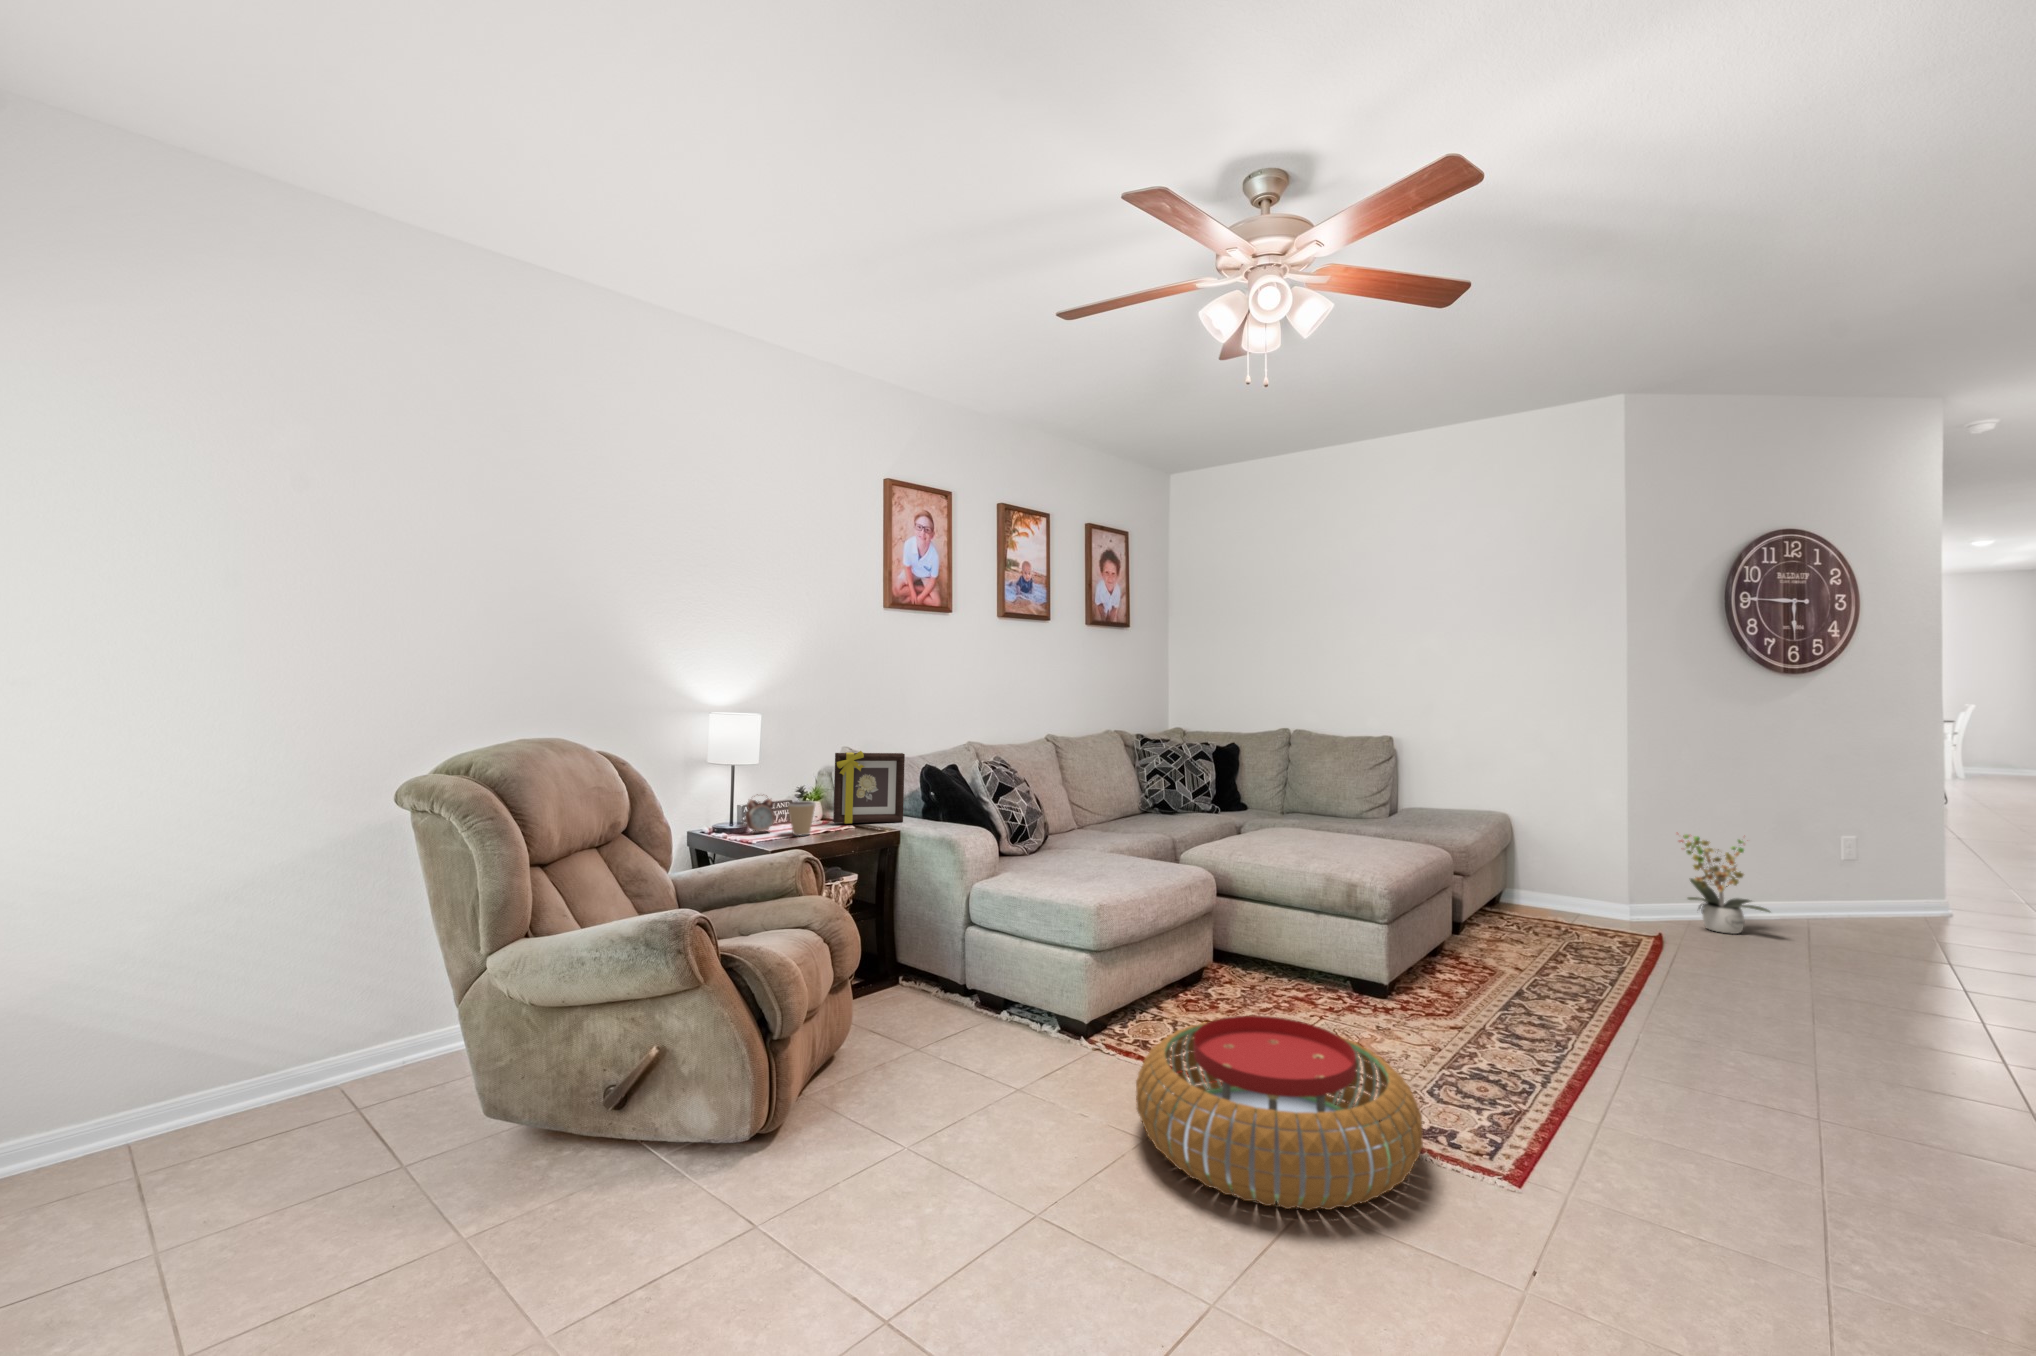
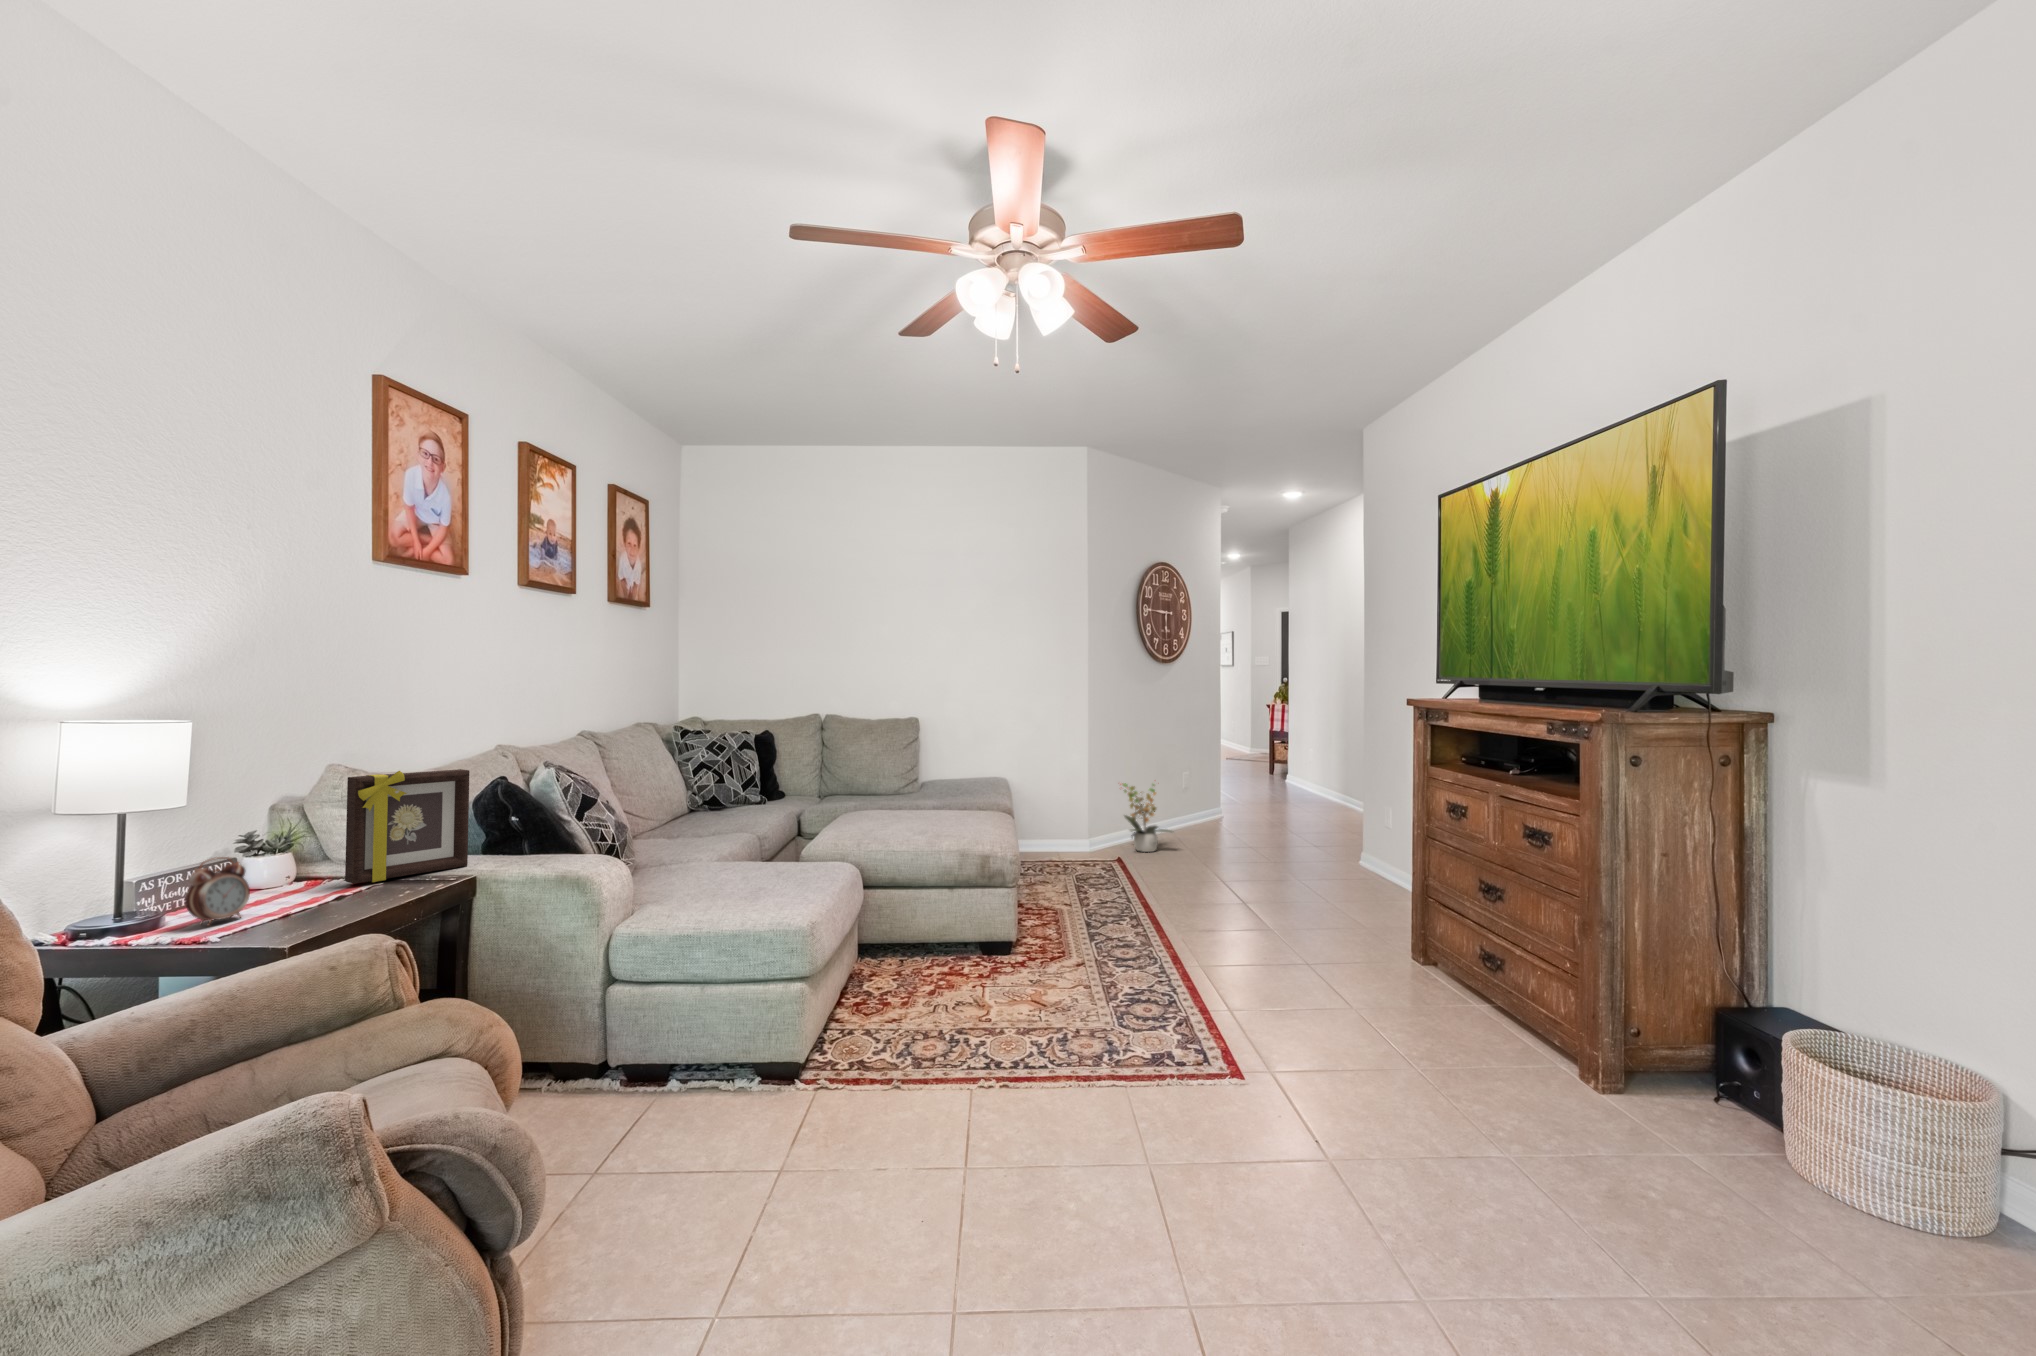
coffee cup: present [788,801,816,836] -> none [285,856,344,914]
pouf: present [1136,1016,1423,1210] -> none [937,993,1203,1182]

